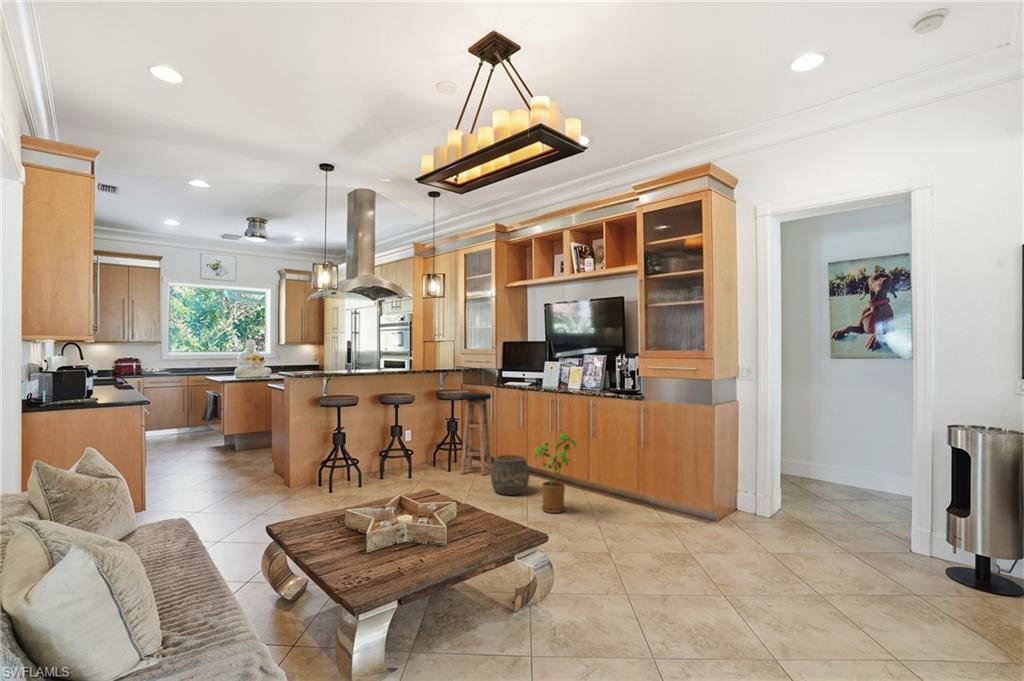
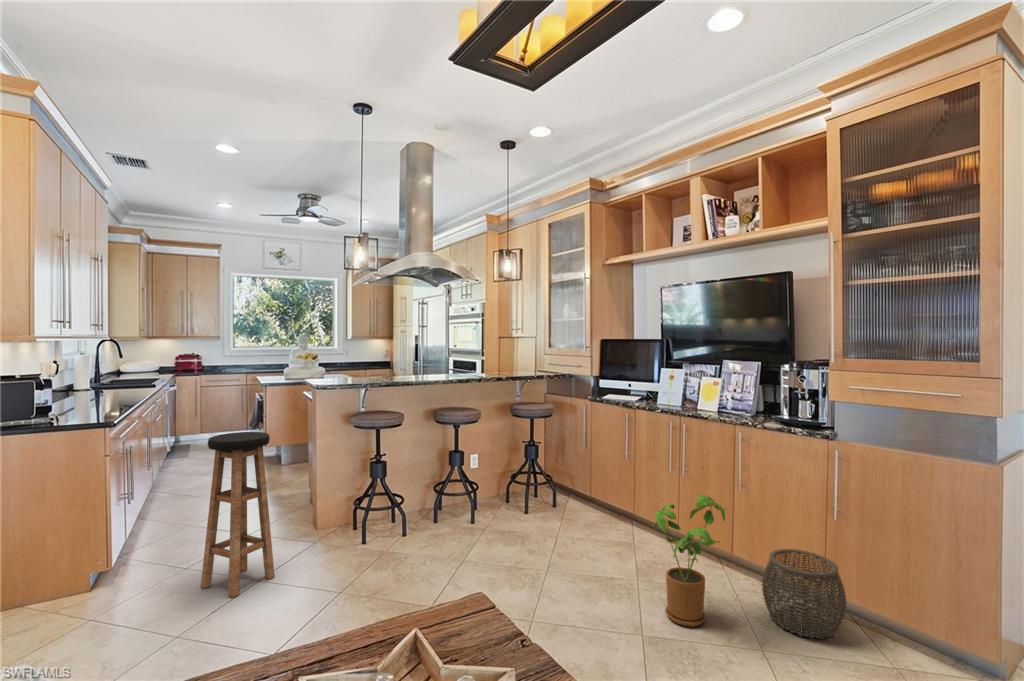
bar stool: present [461,393,492,475] -> present [201,432,275,597]
woven basket: present [491,455,530,495] -> present [762,549,847,639]

